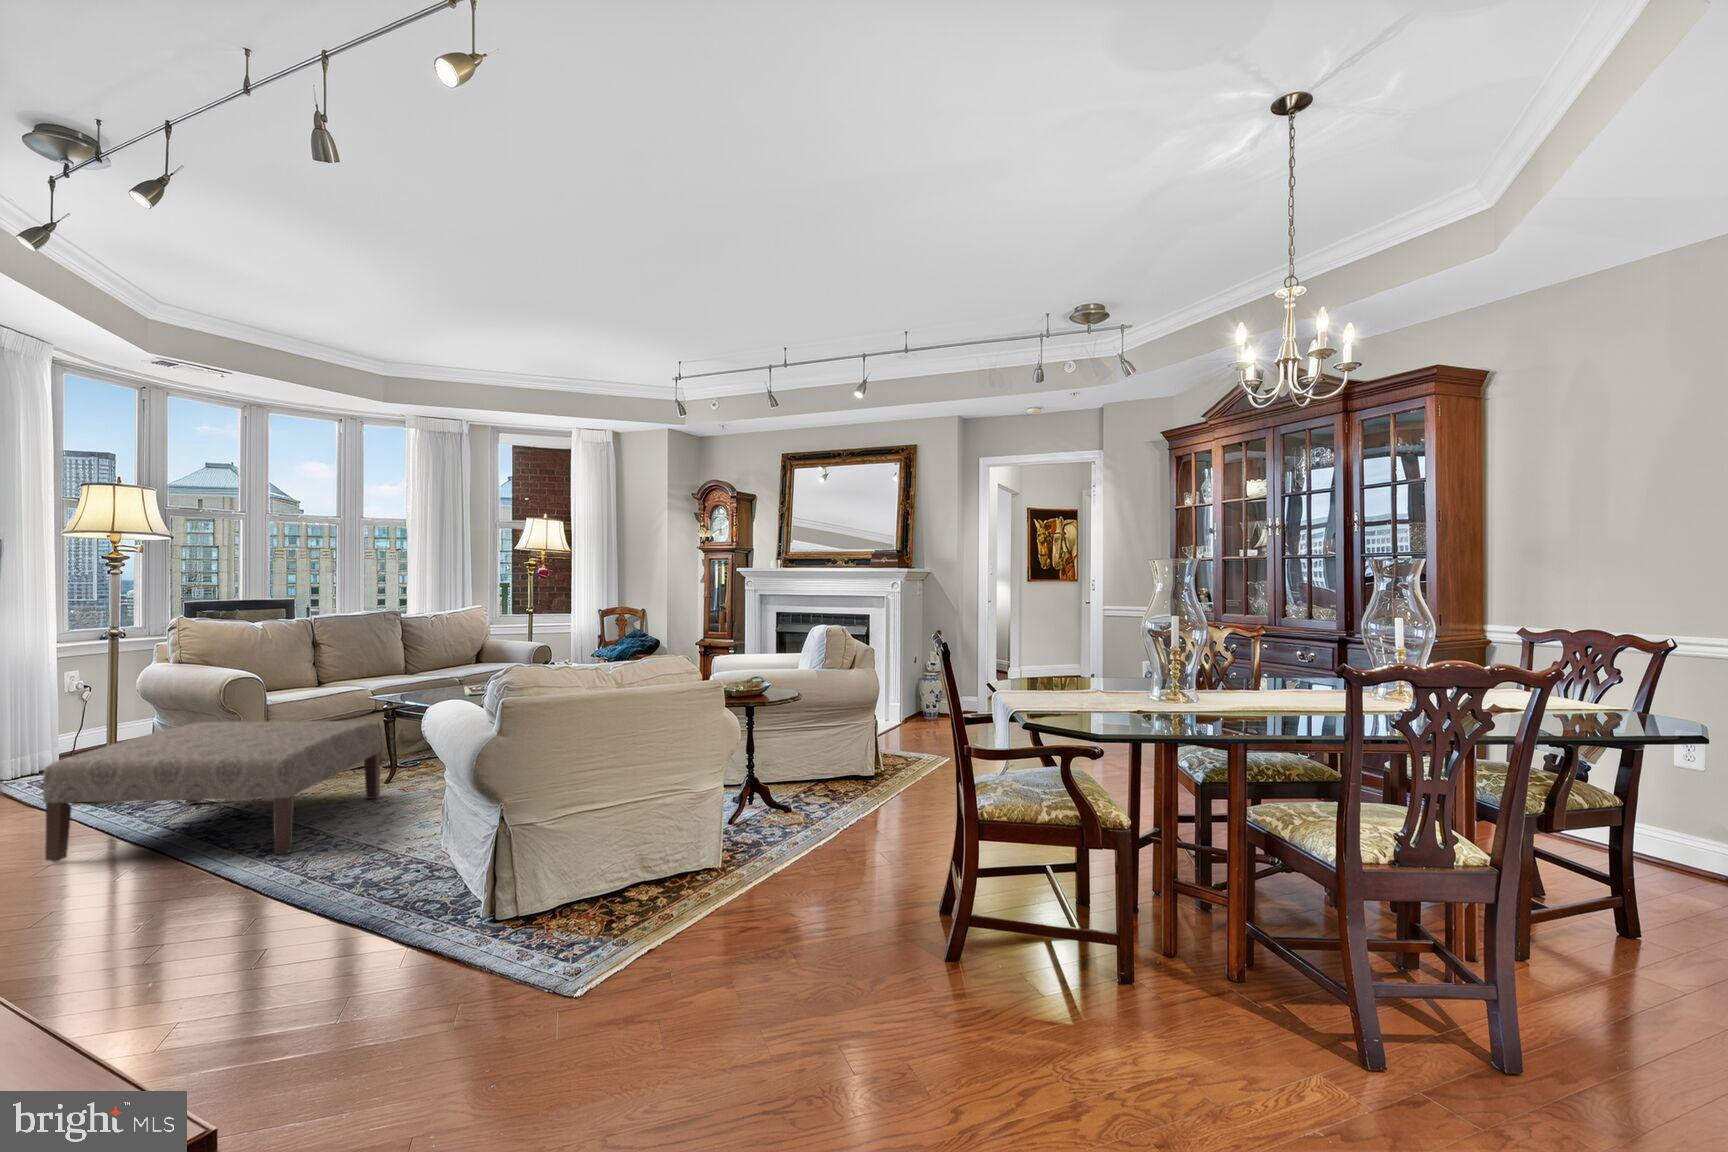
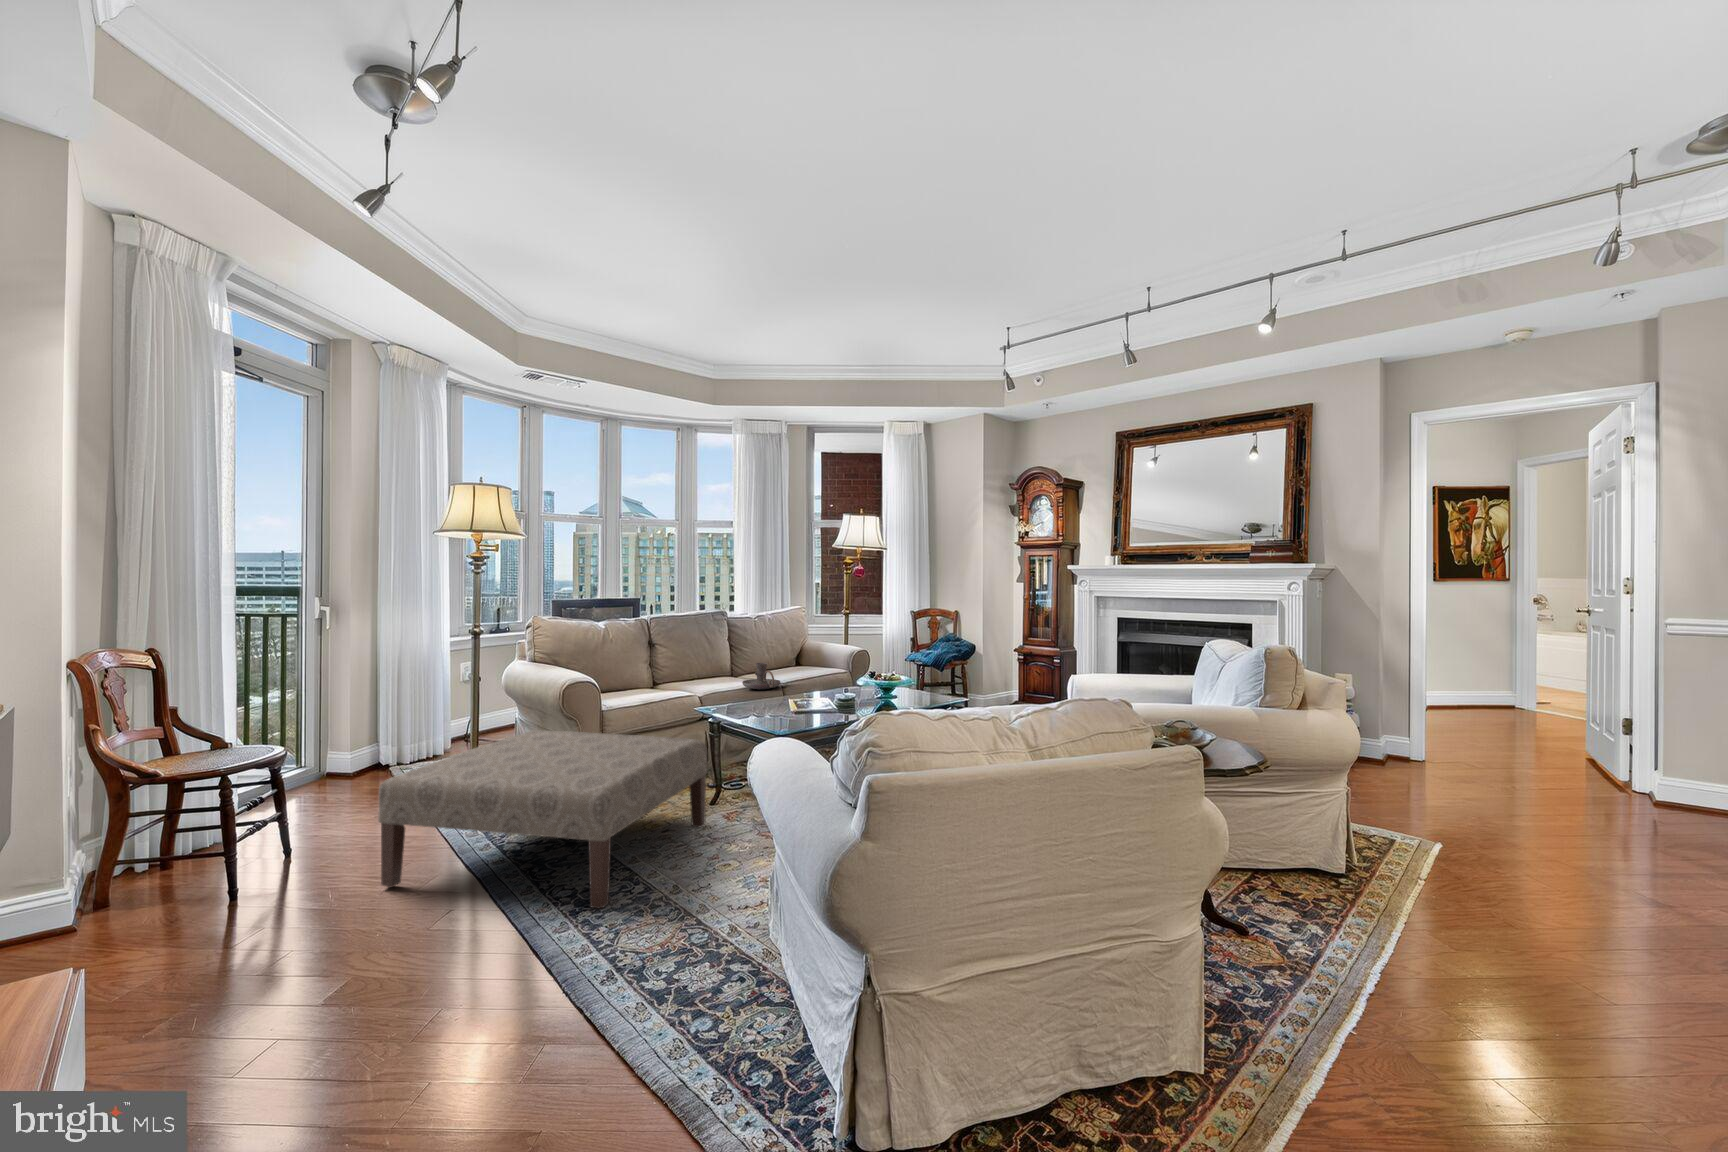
candle holder: none [416,658,456,682] -> present [742,663,780,689]

